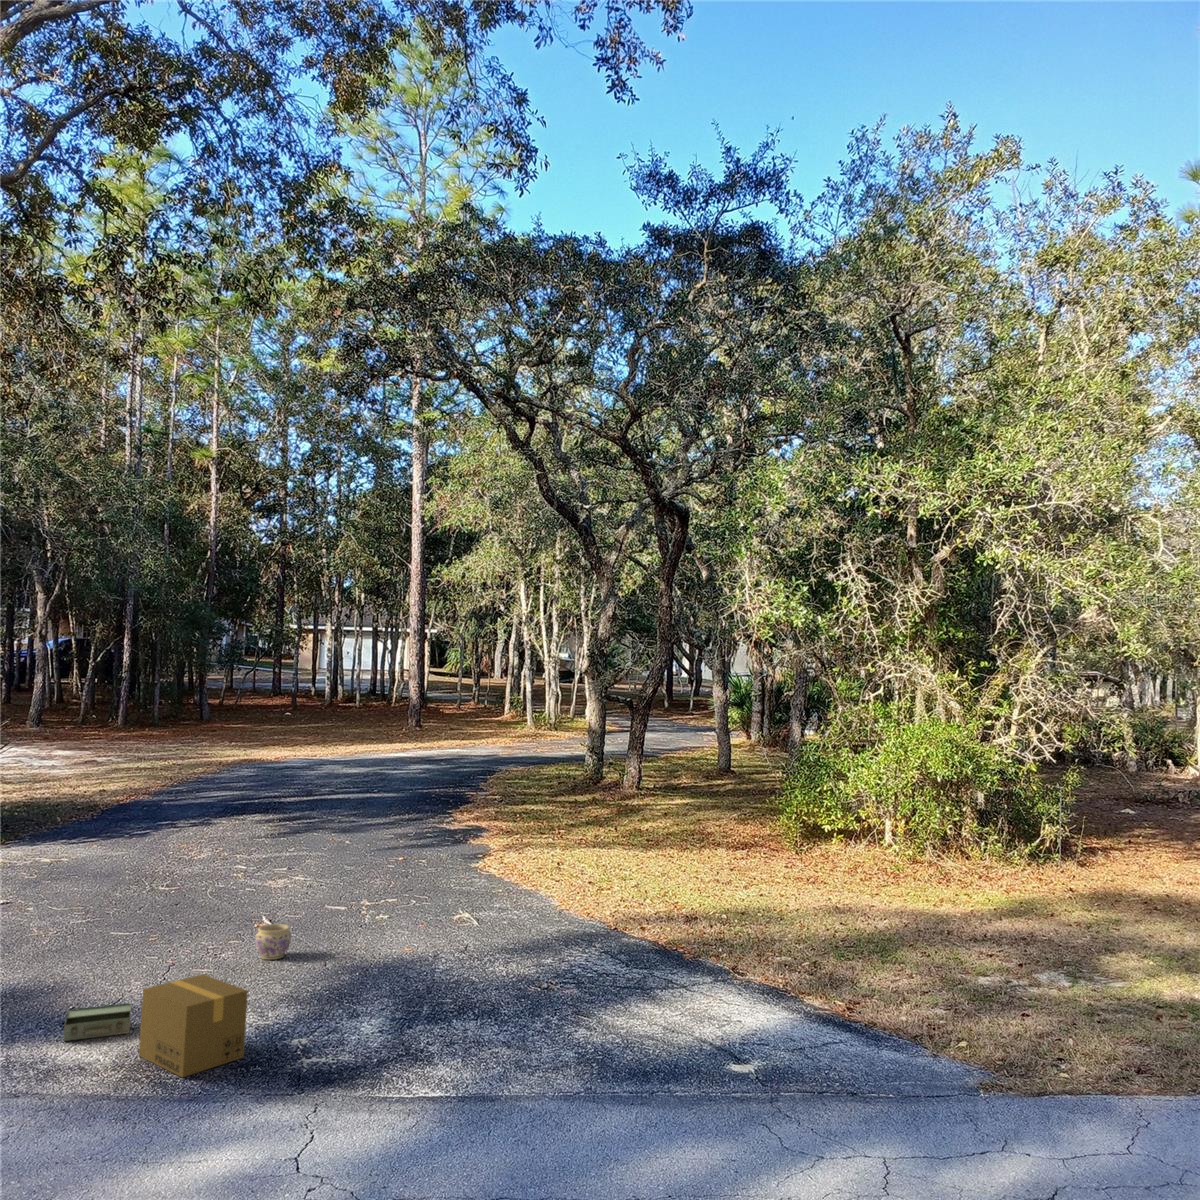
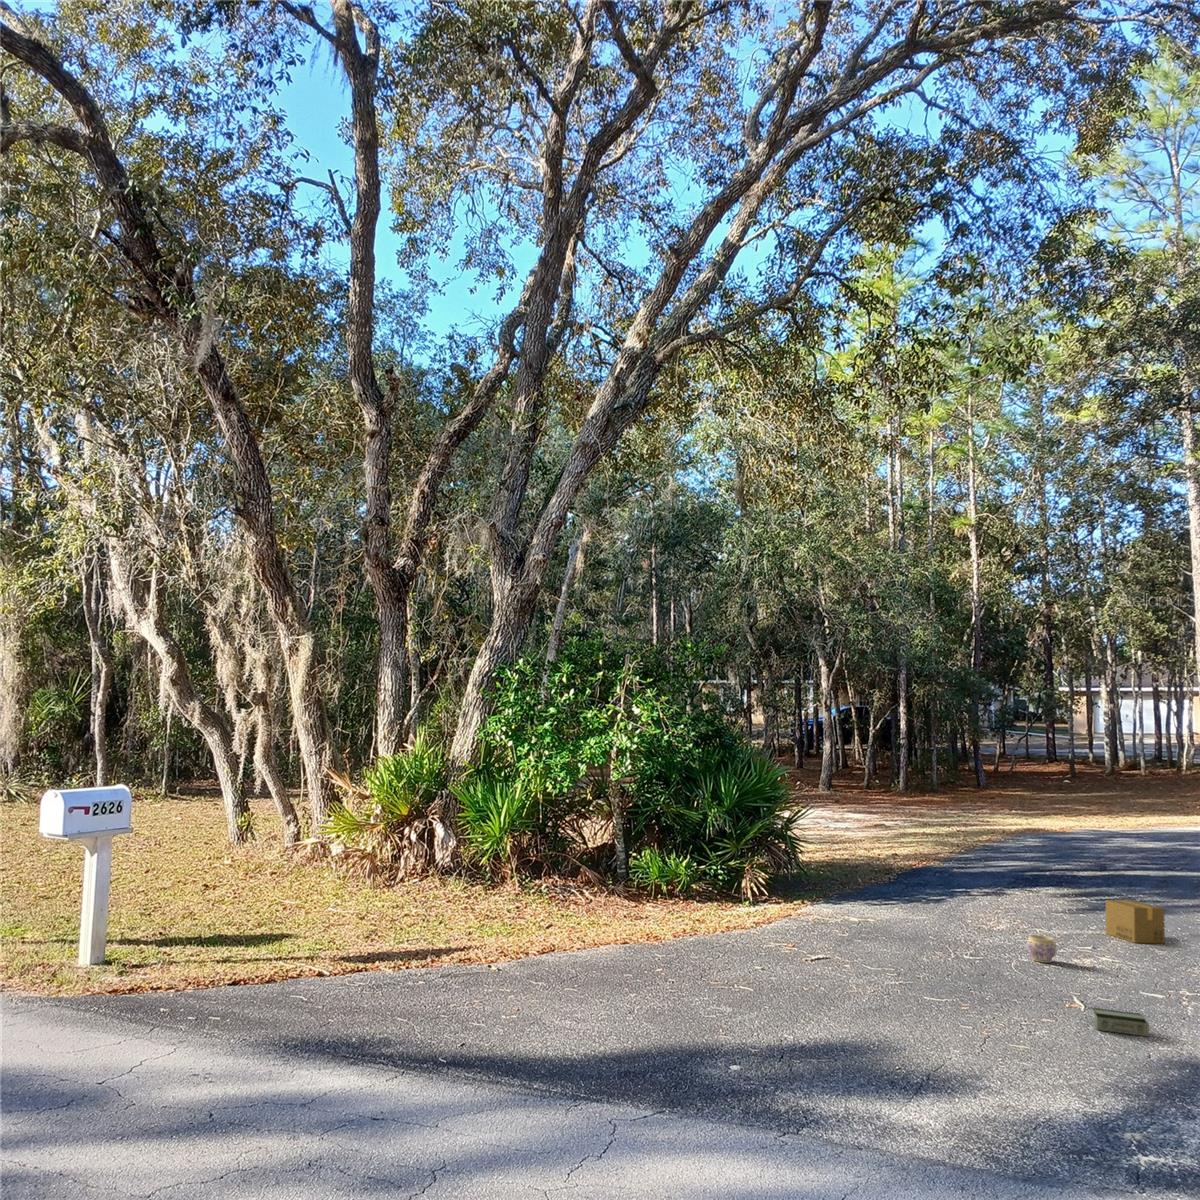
cardboard box: present [139,974,248,1077] -> present [1106,900,1165,943]
toolbox: present [63,1003,131,1041] -> present [1092,1008,1149,1036]

